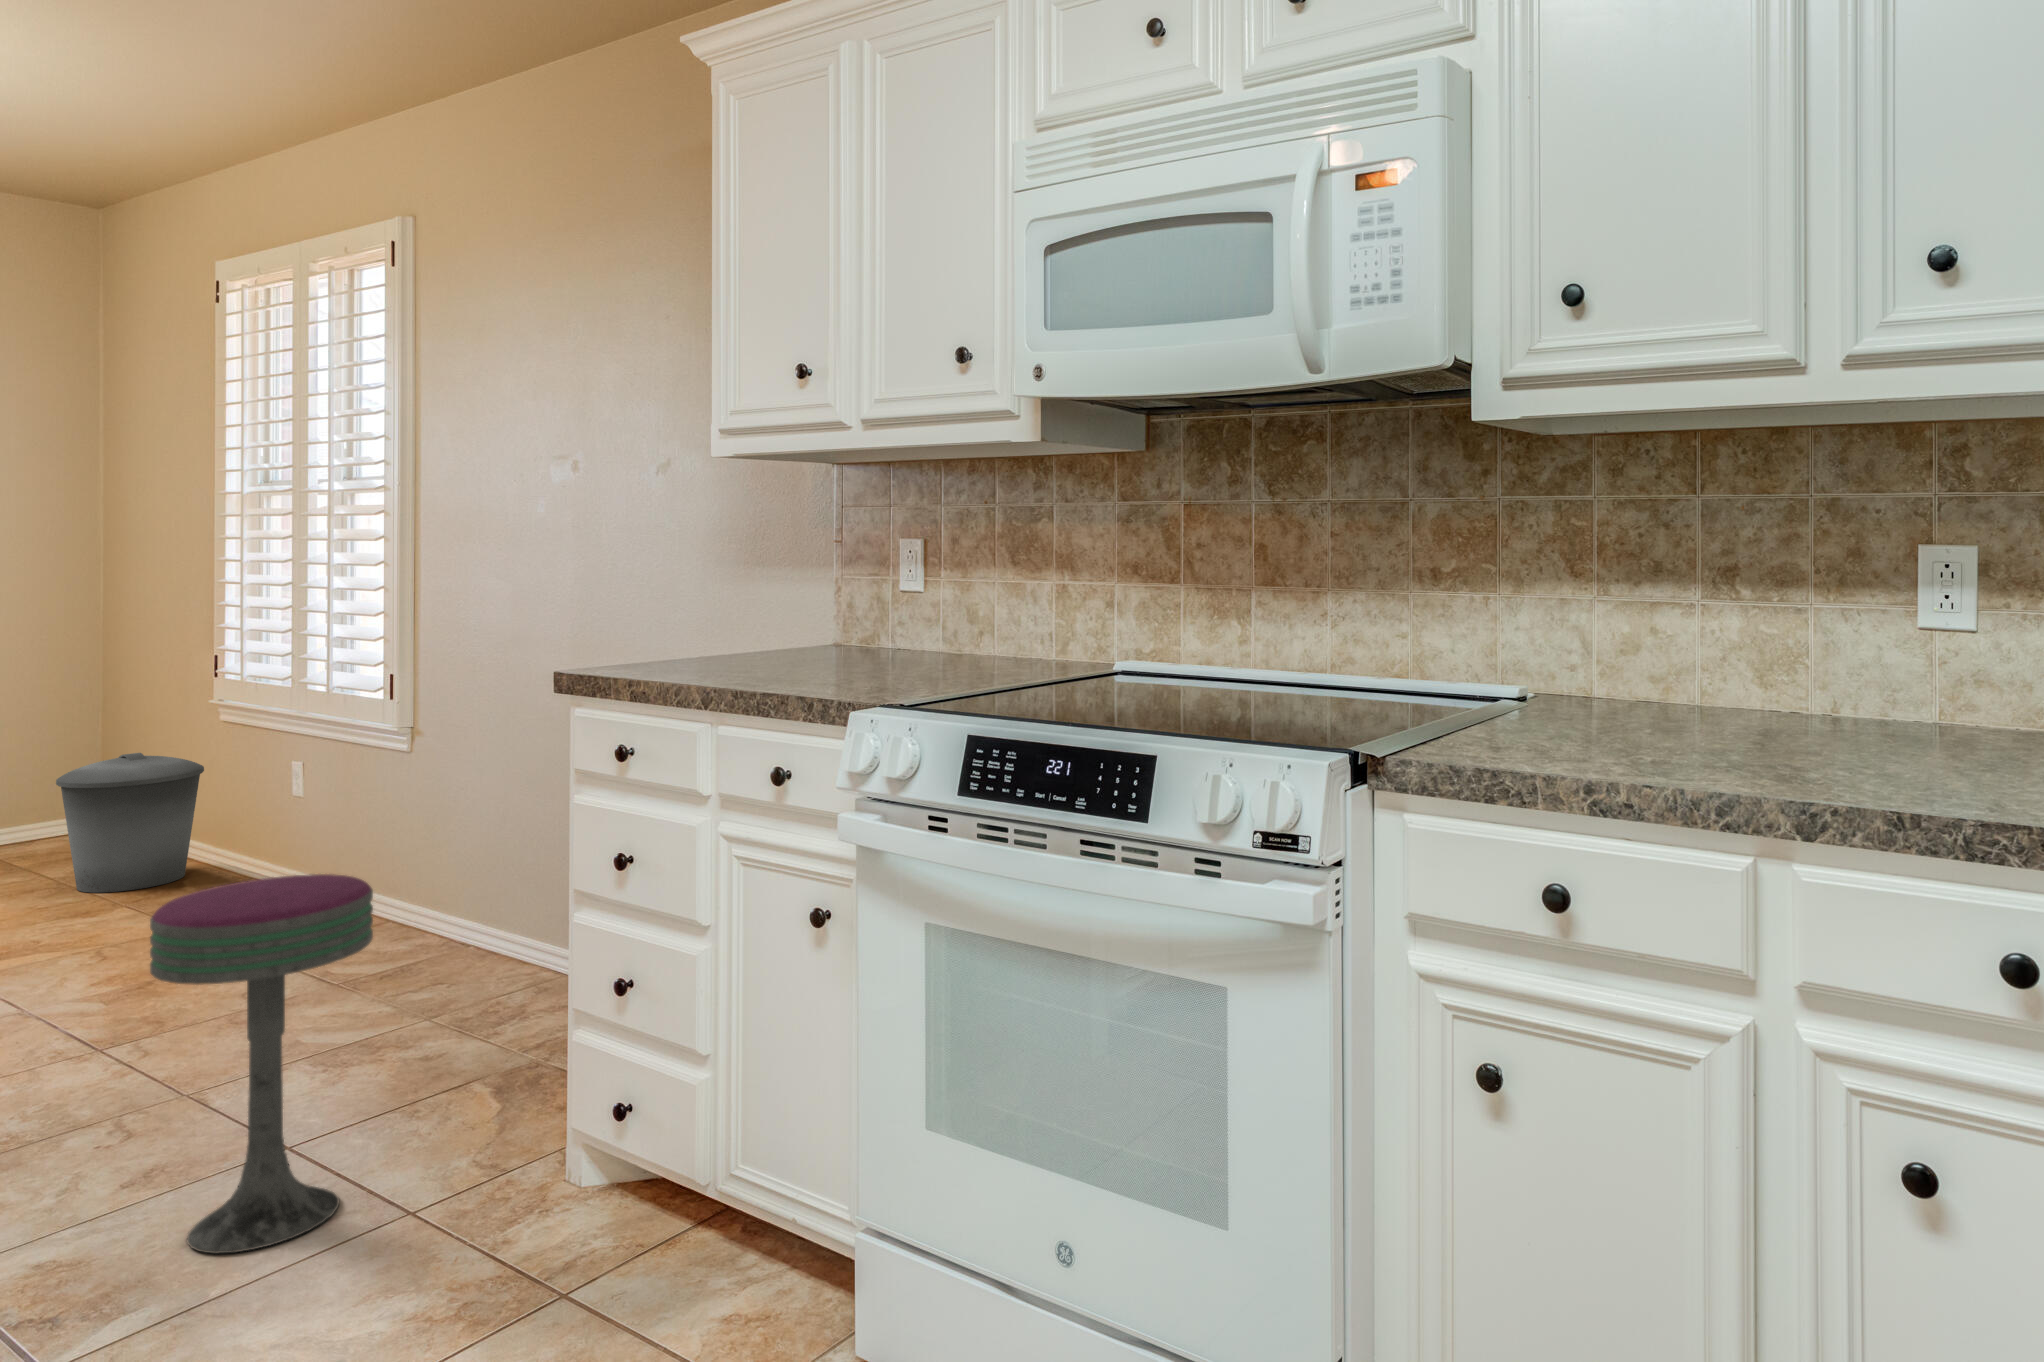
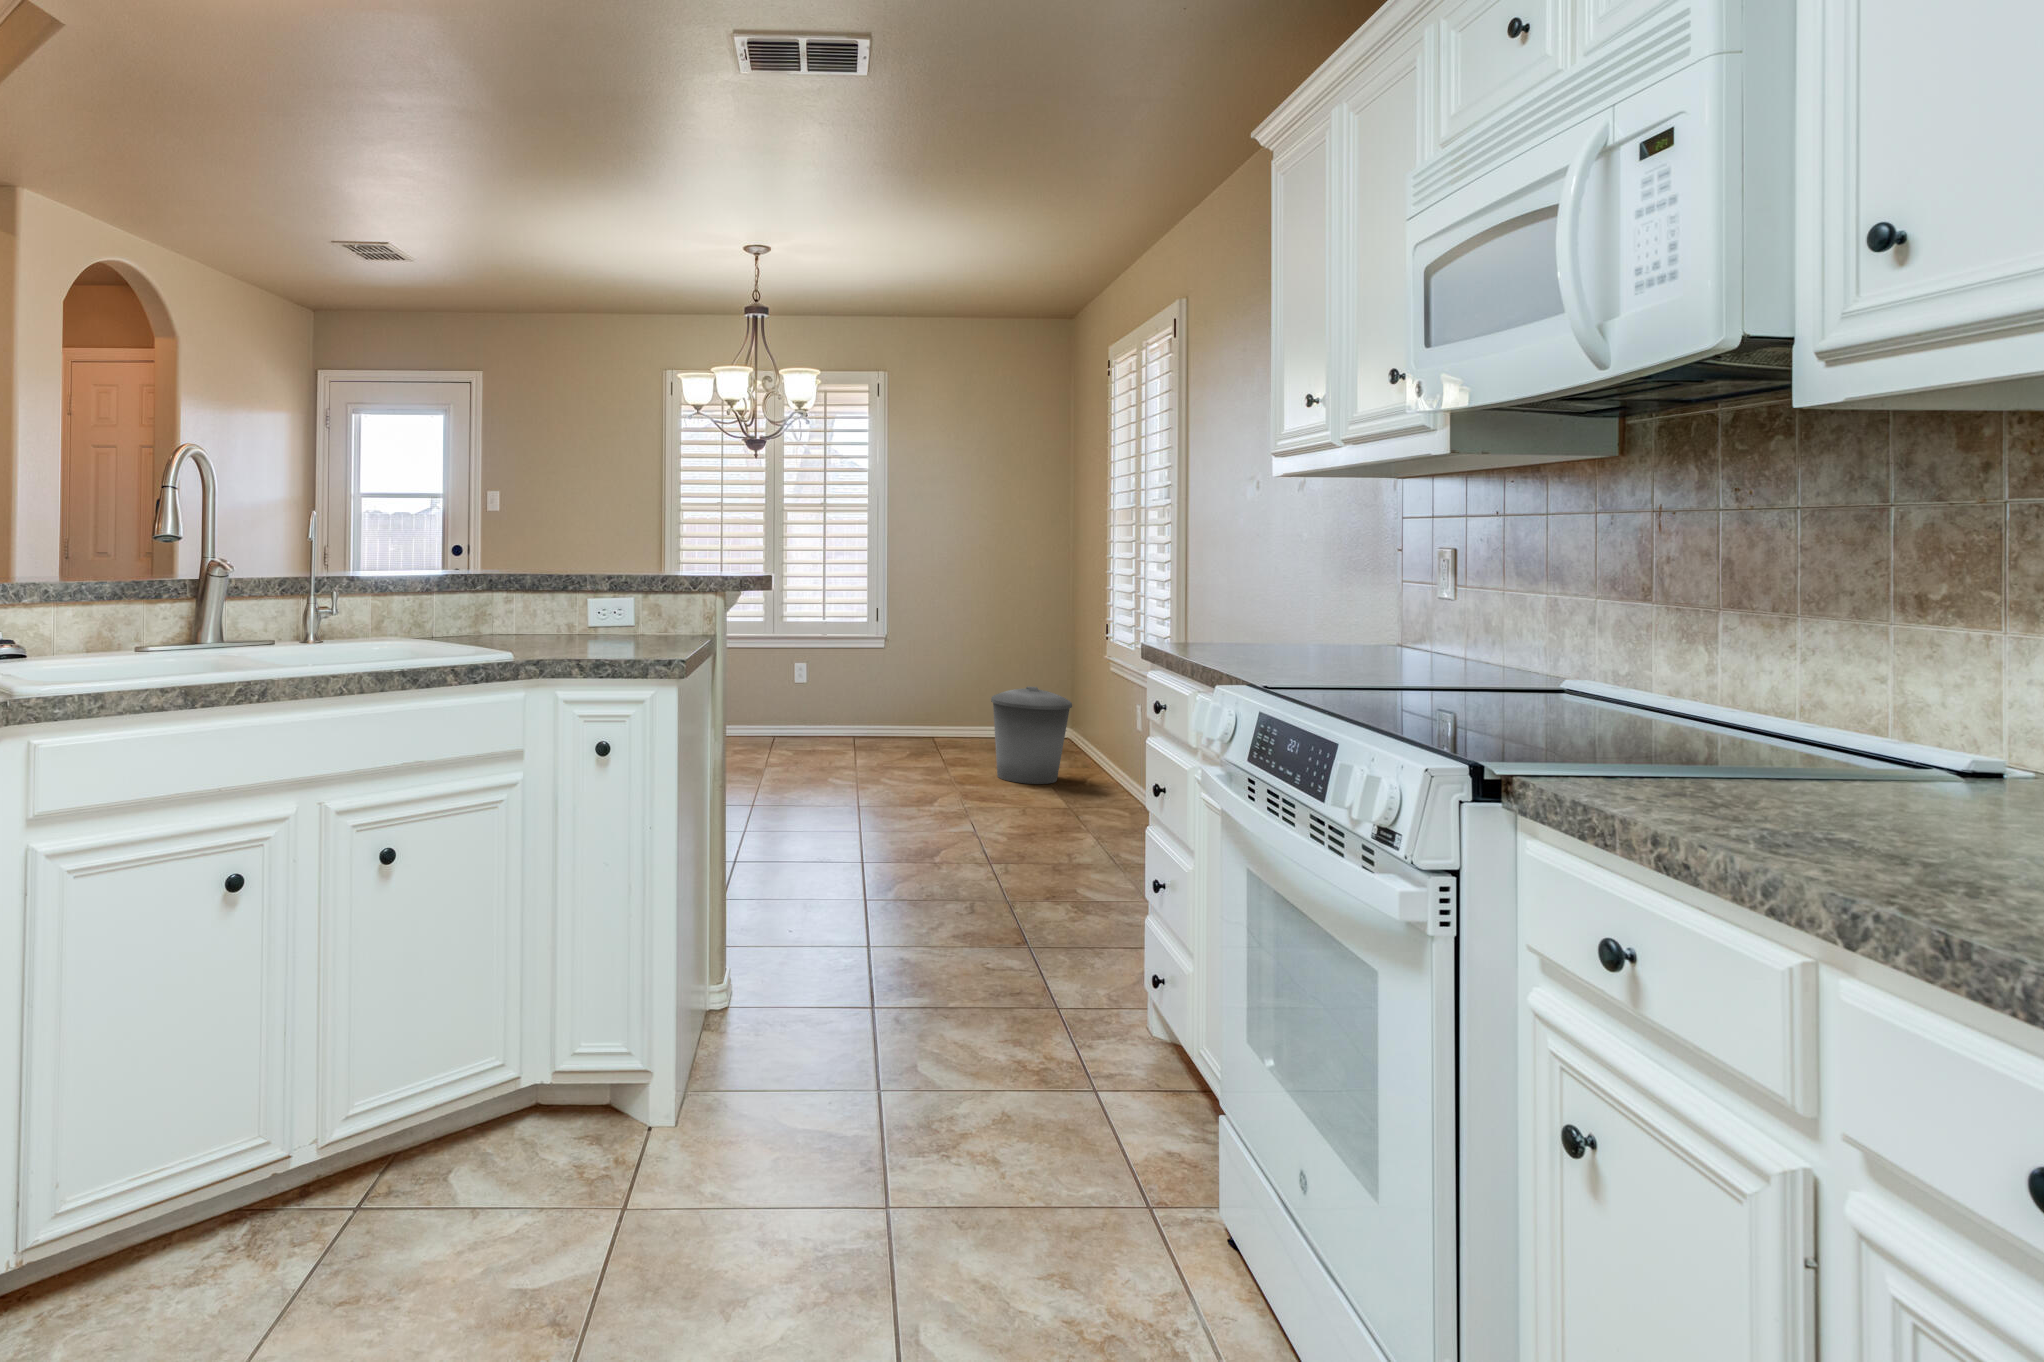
bar stool: present [150,874,373,1254] -> none [888,757,1013,1004]

